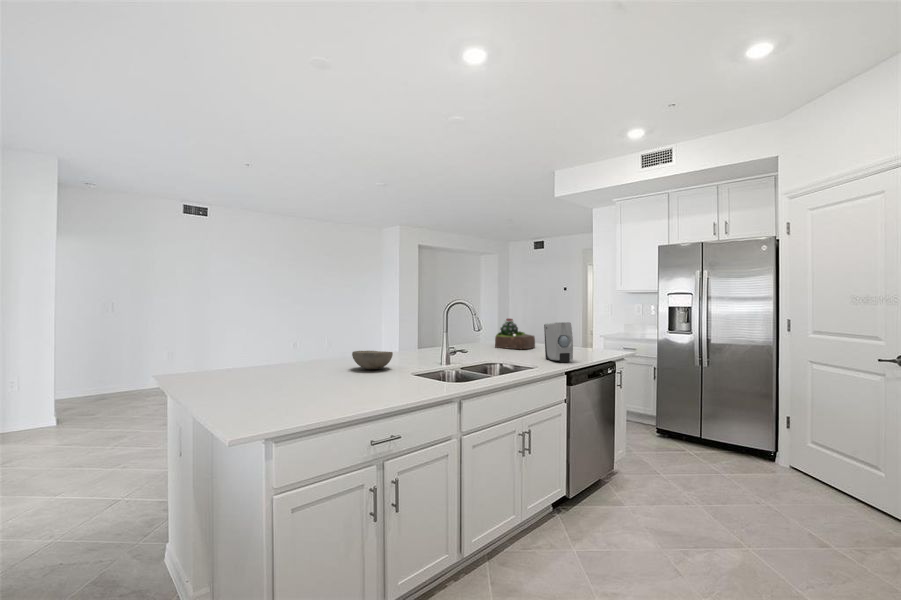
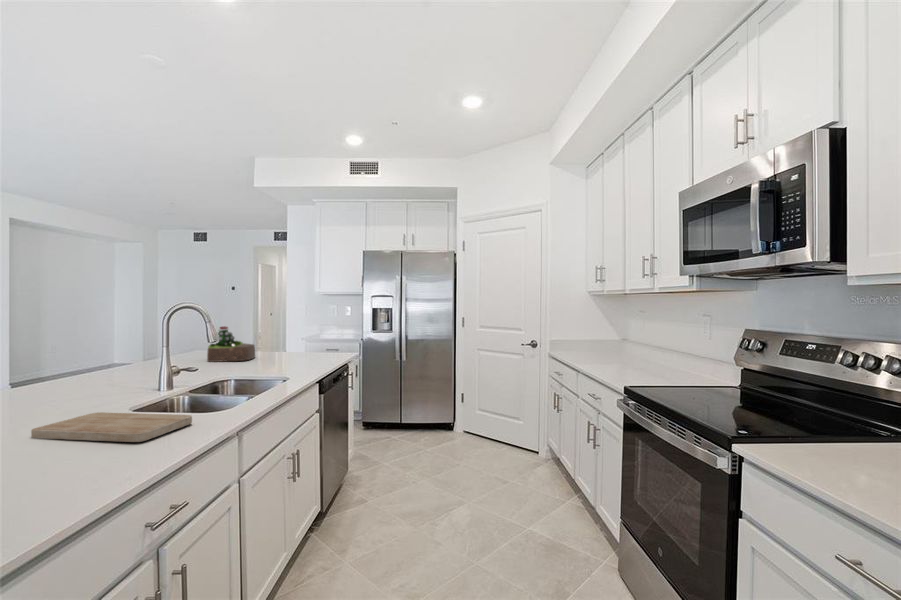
soap dispenser: present [544,322,573,362] -> none [279,328,312,370]
bowl: present [352,351,393,369] -> none [32,379,102,408]
cutting board: none [327,375,418,401] -> present [31,412,192,442]

